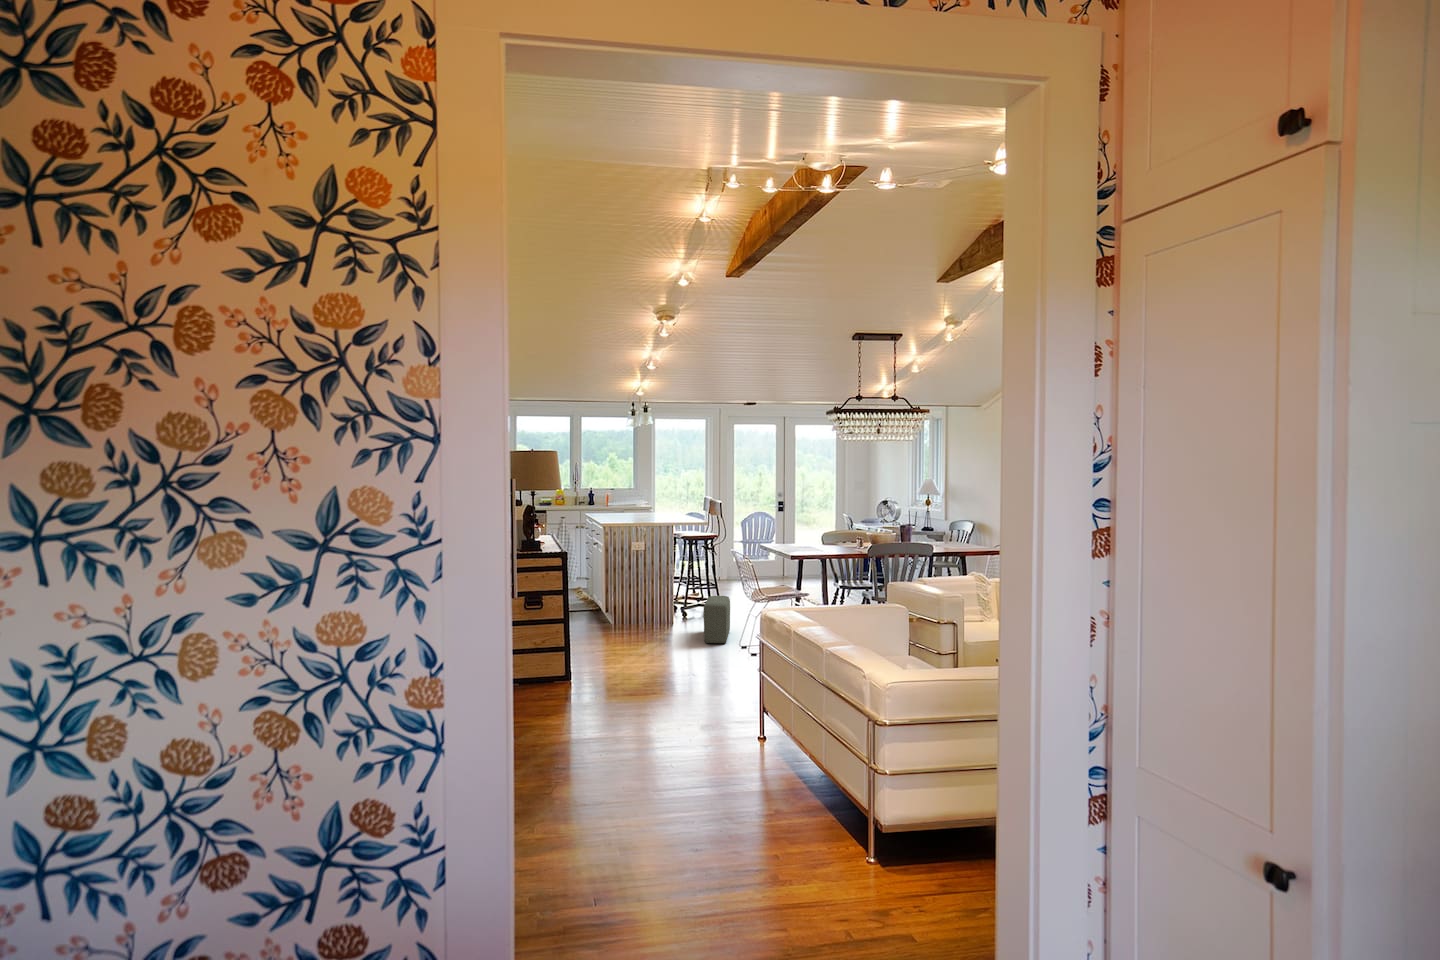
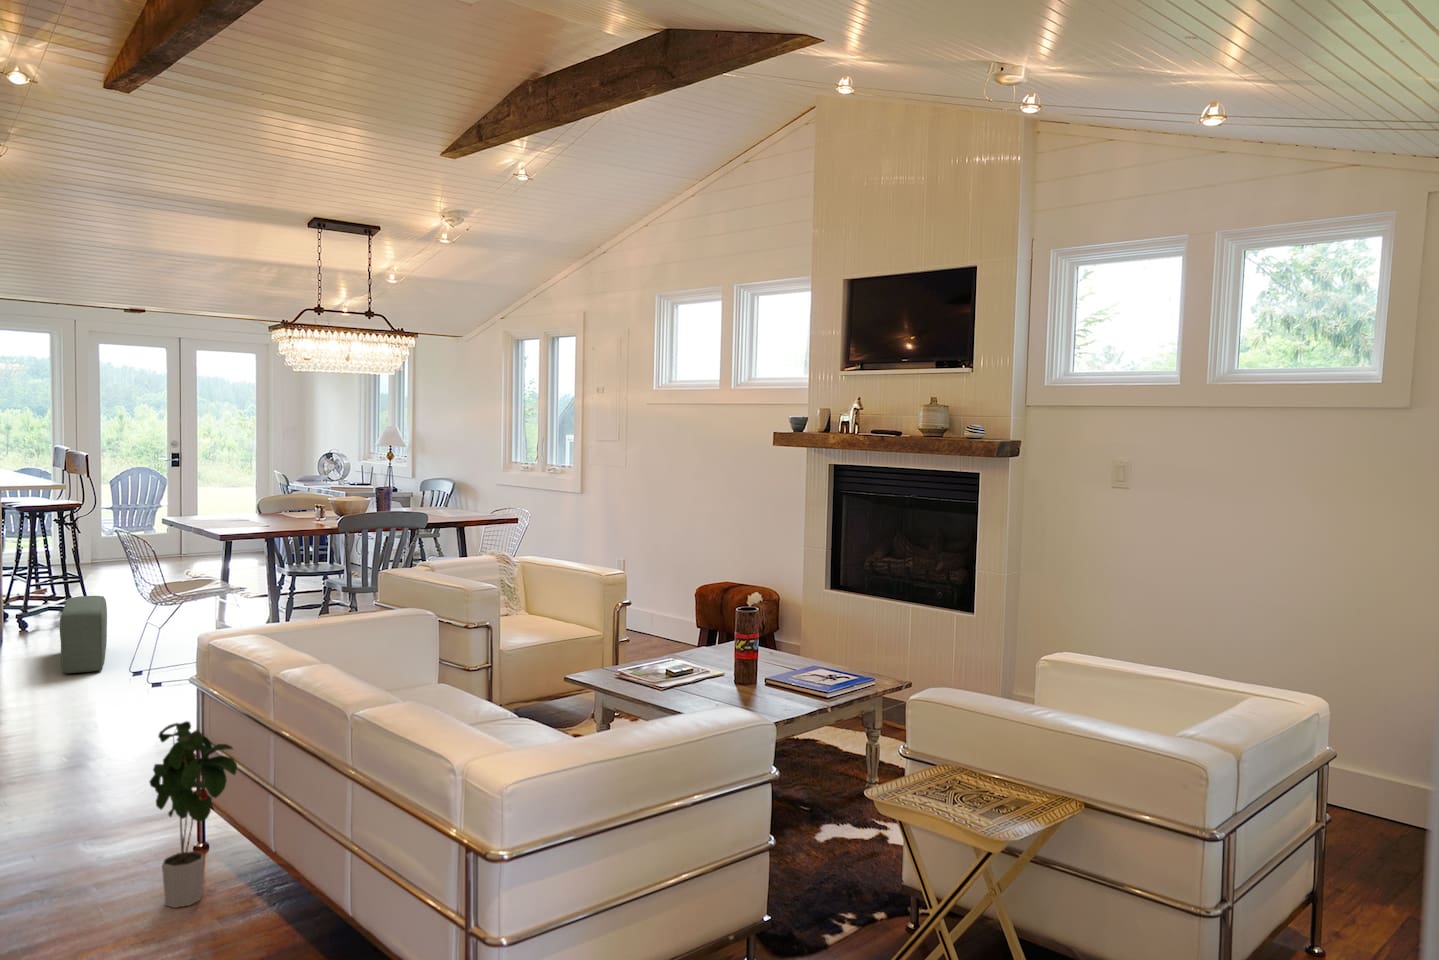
potted plant: none [735,657,776,762] -> present [150,721,237,908]

